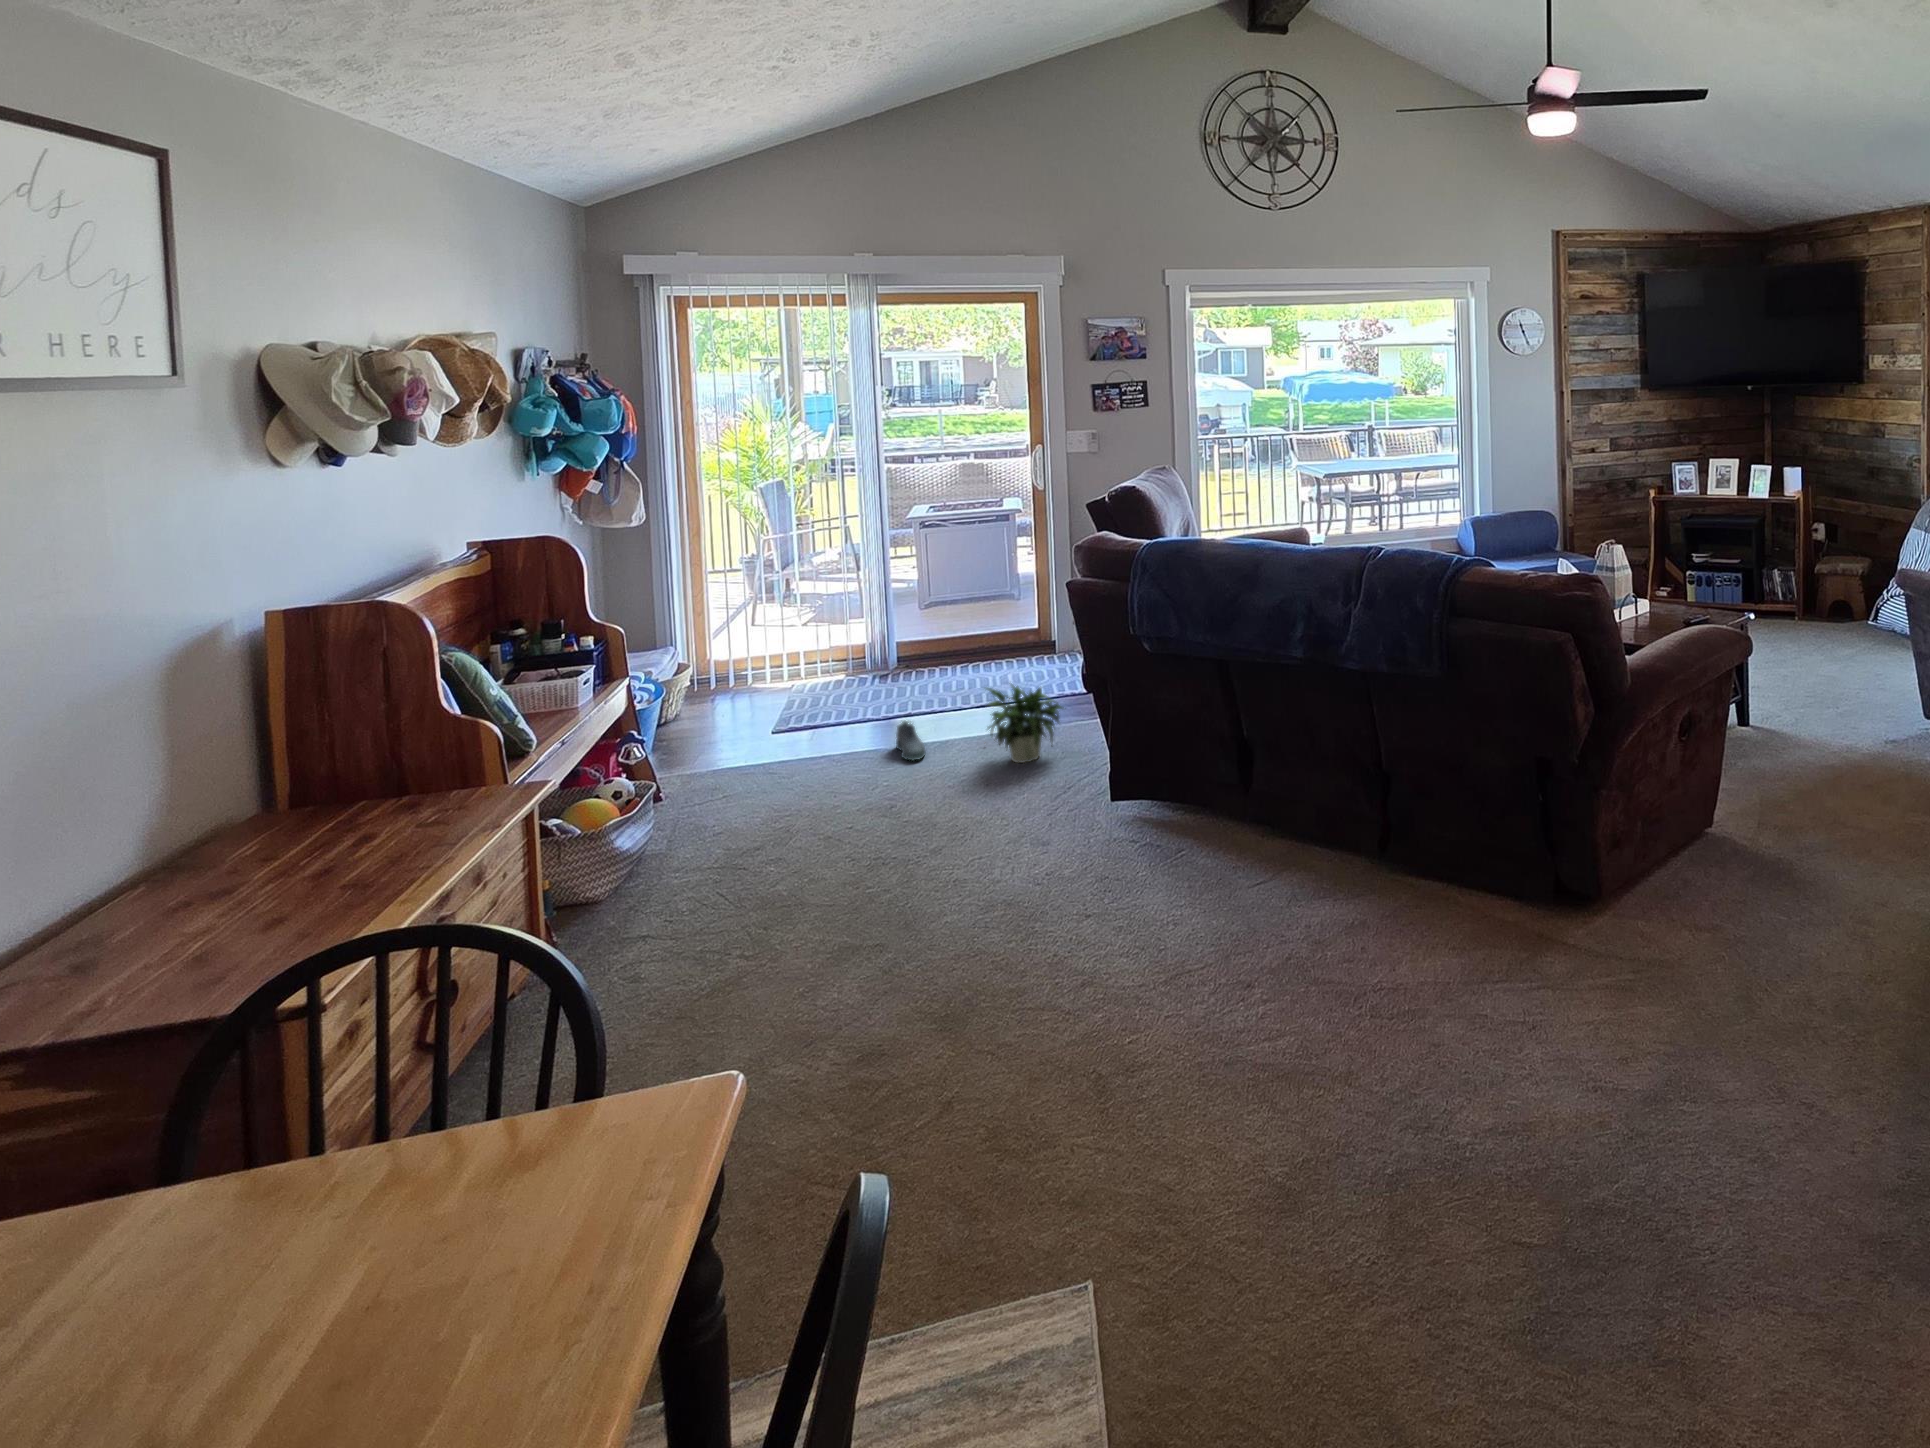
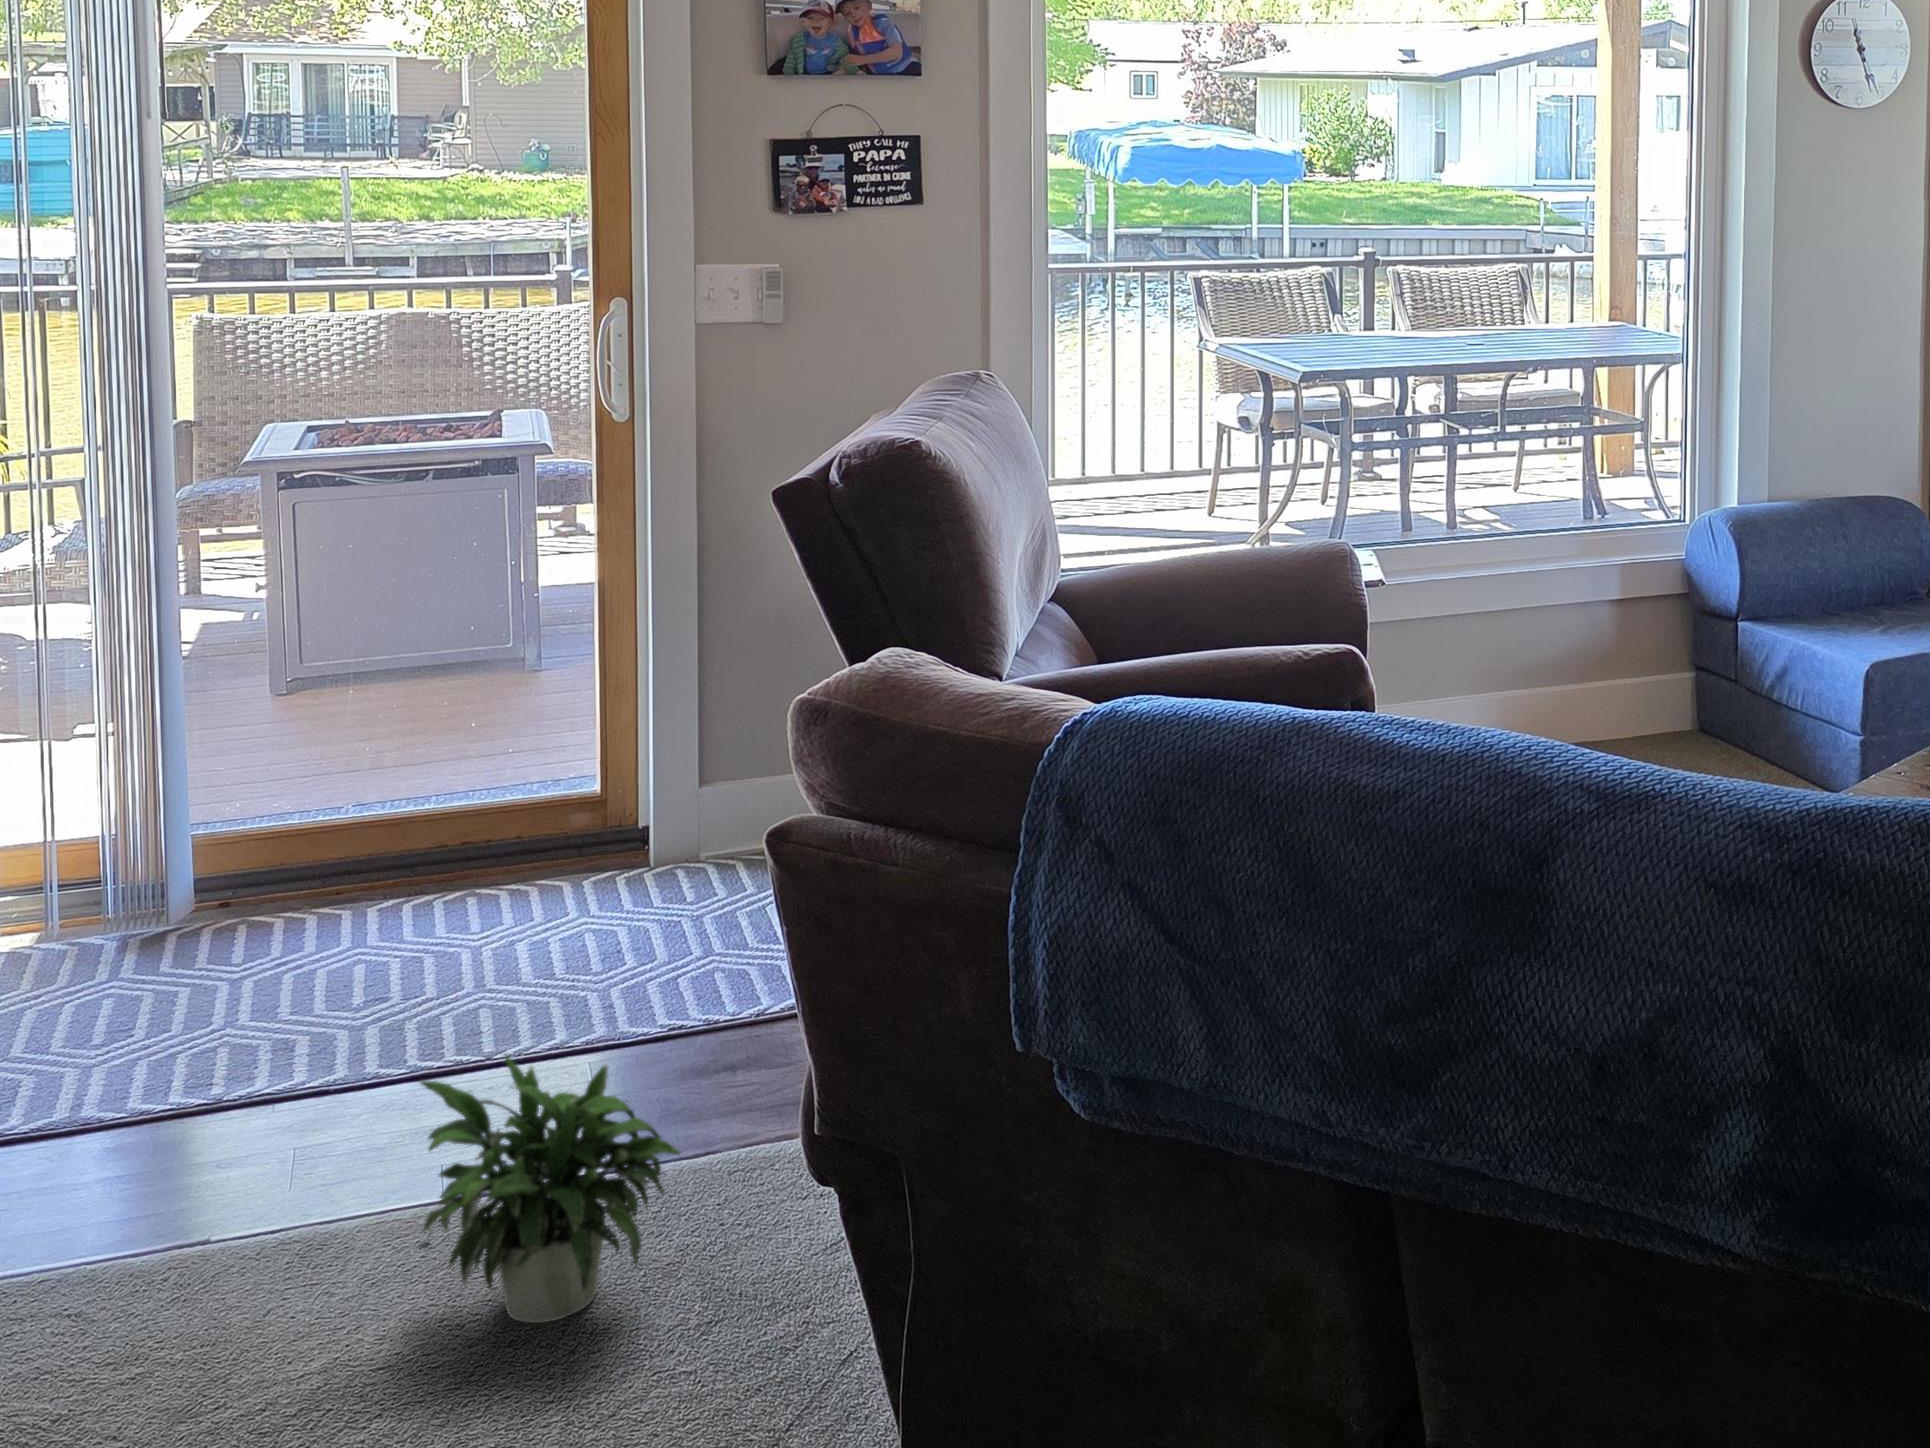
shoe: present [896,721,925,760] -> none [147,1151,237,1307]

